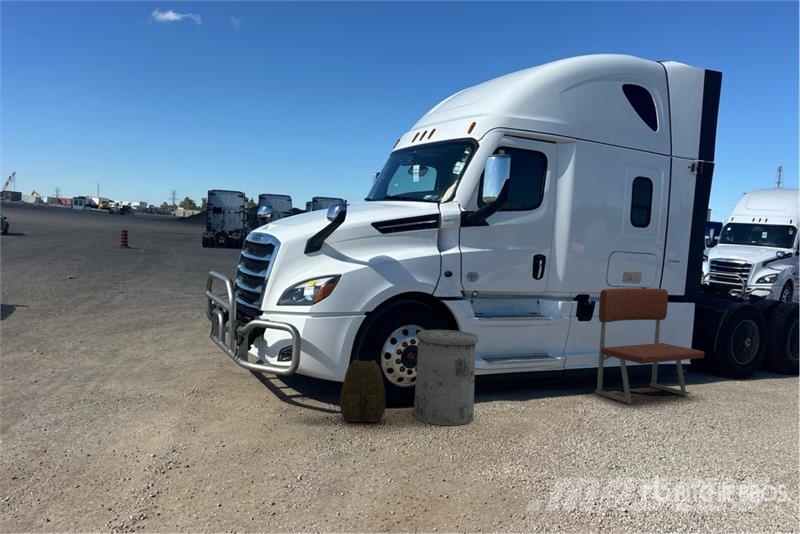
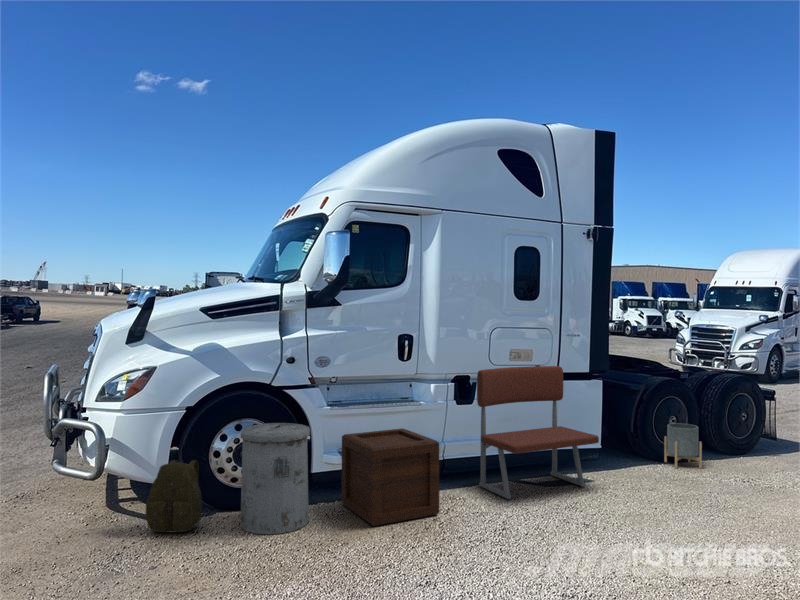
wooden crate: none [488,339,585,422] -> present [341,428,439,526]
planter: none [739,345,777,385] -> present [664,423,702,468]

